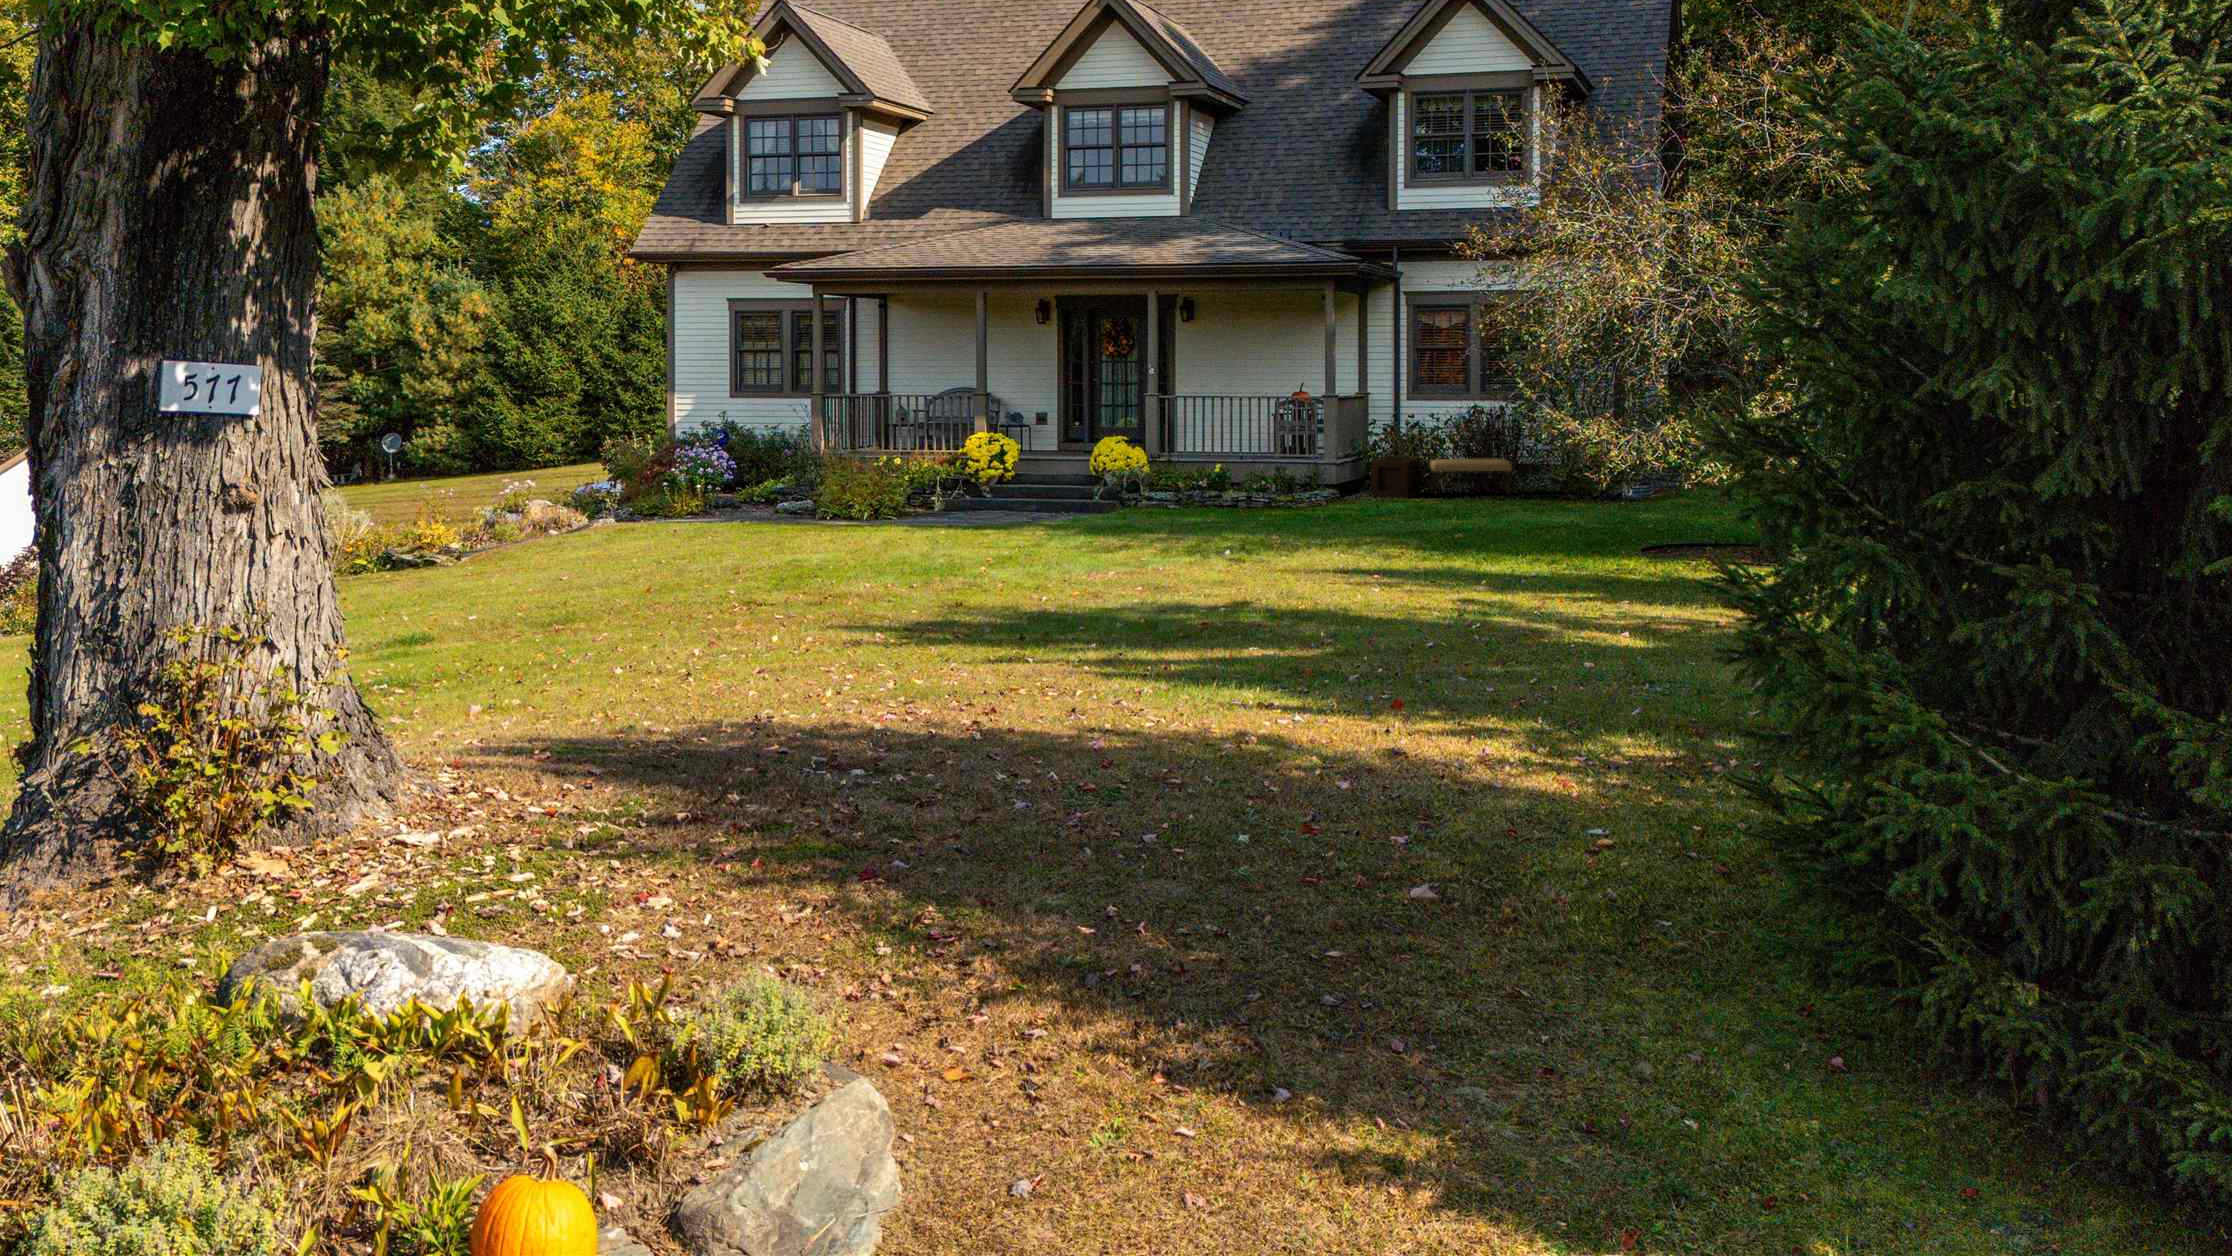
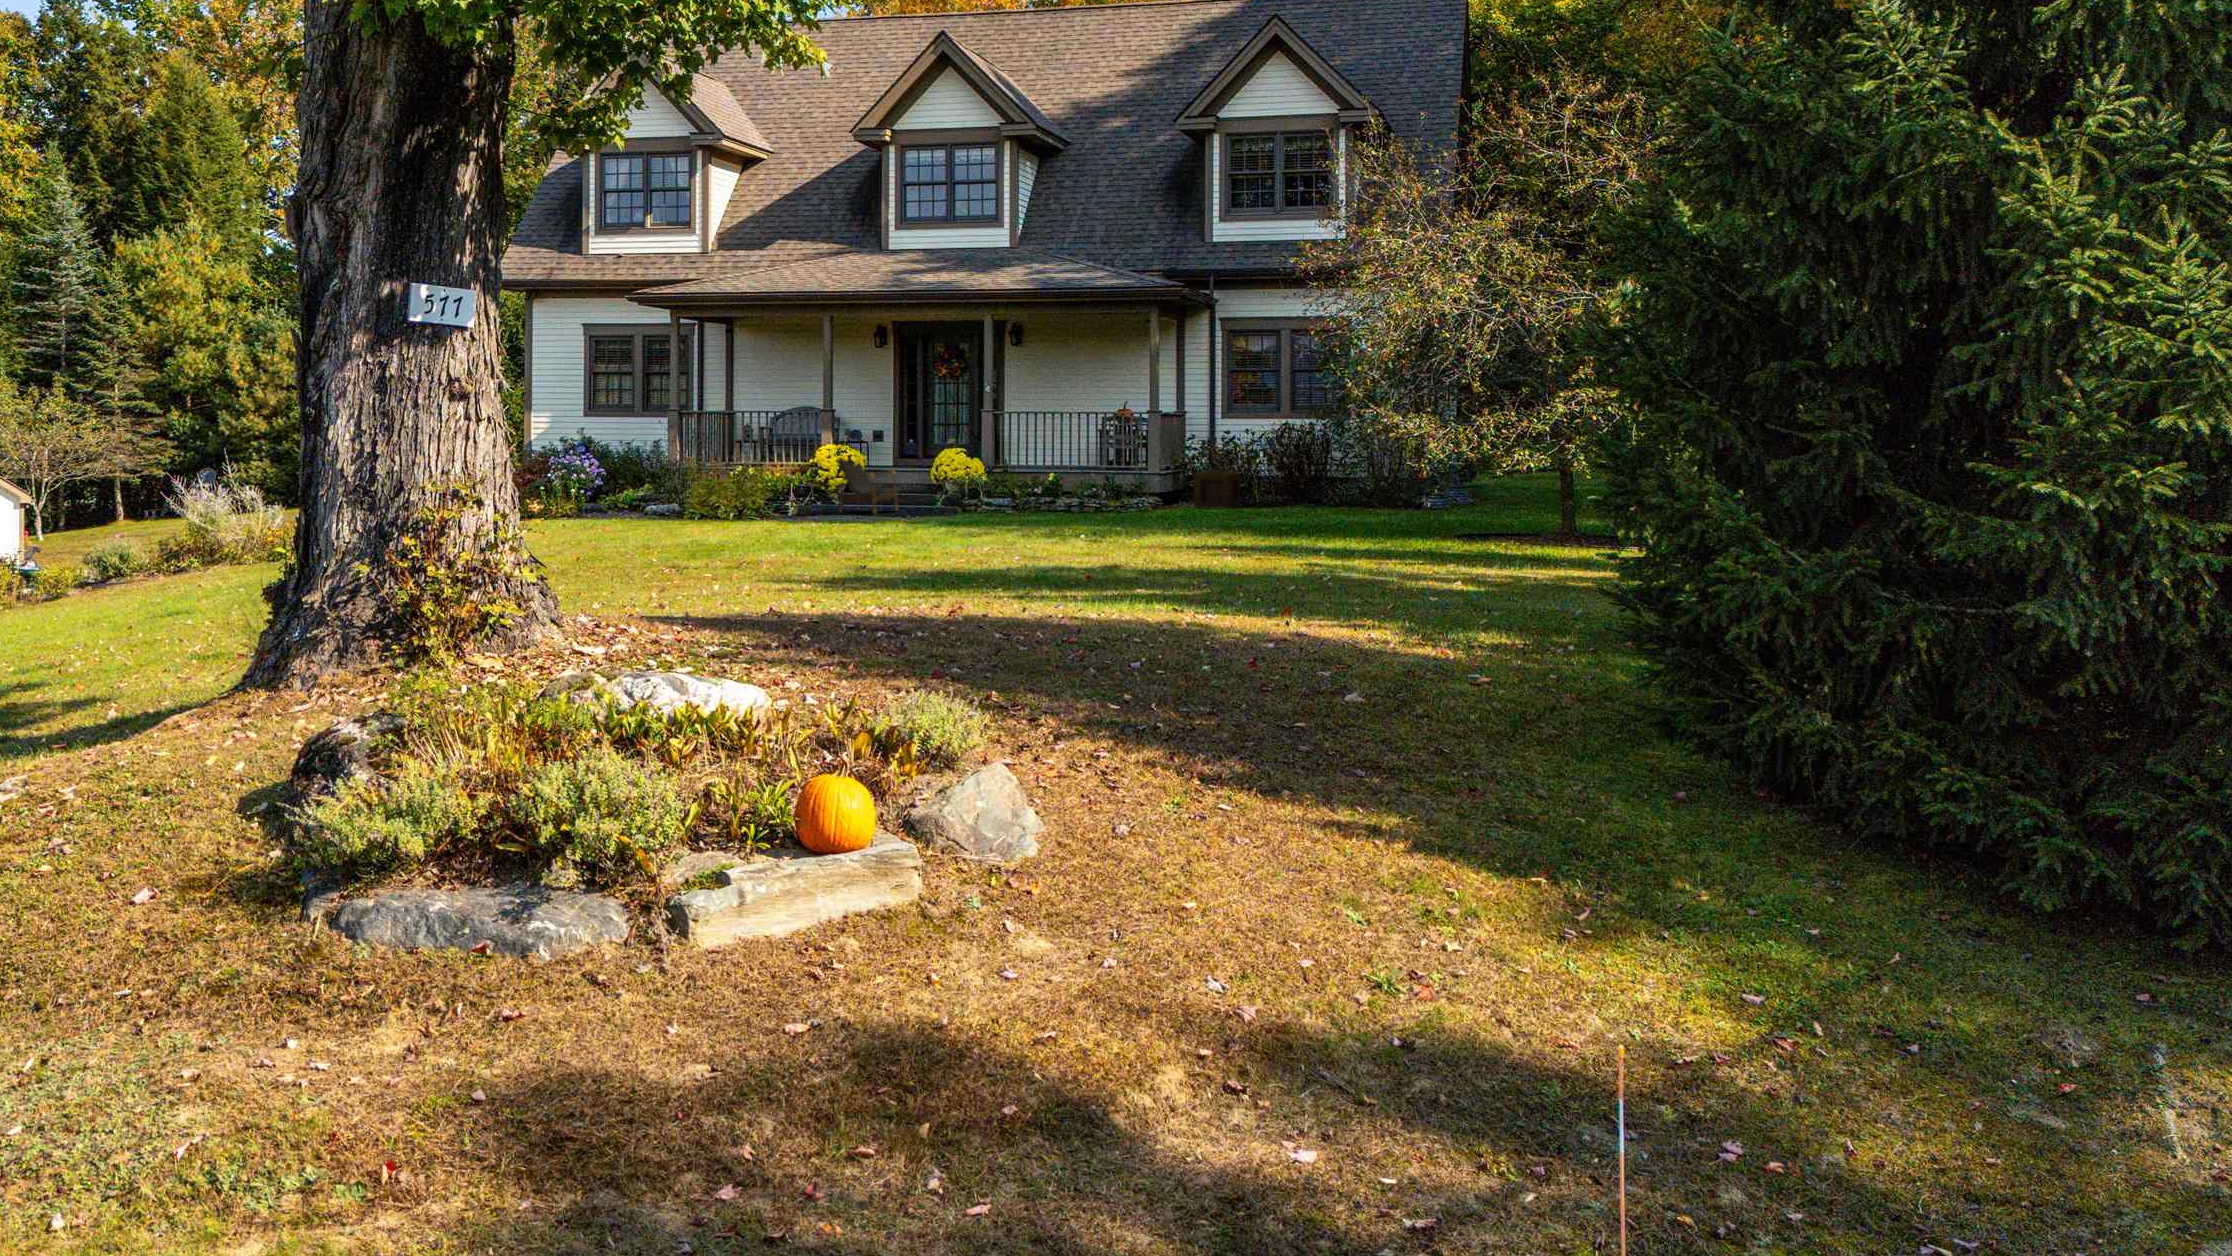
lounge chair: none [989,439,1060,505] -> present [837,458,902,512]
bench: present [1430,459,1512,496] -> none [1248,473,1325,507]

